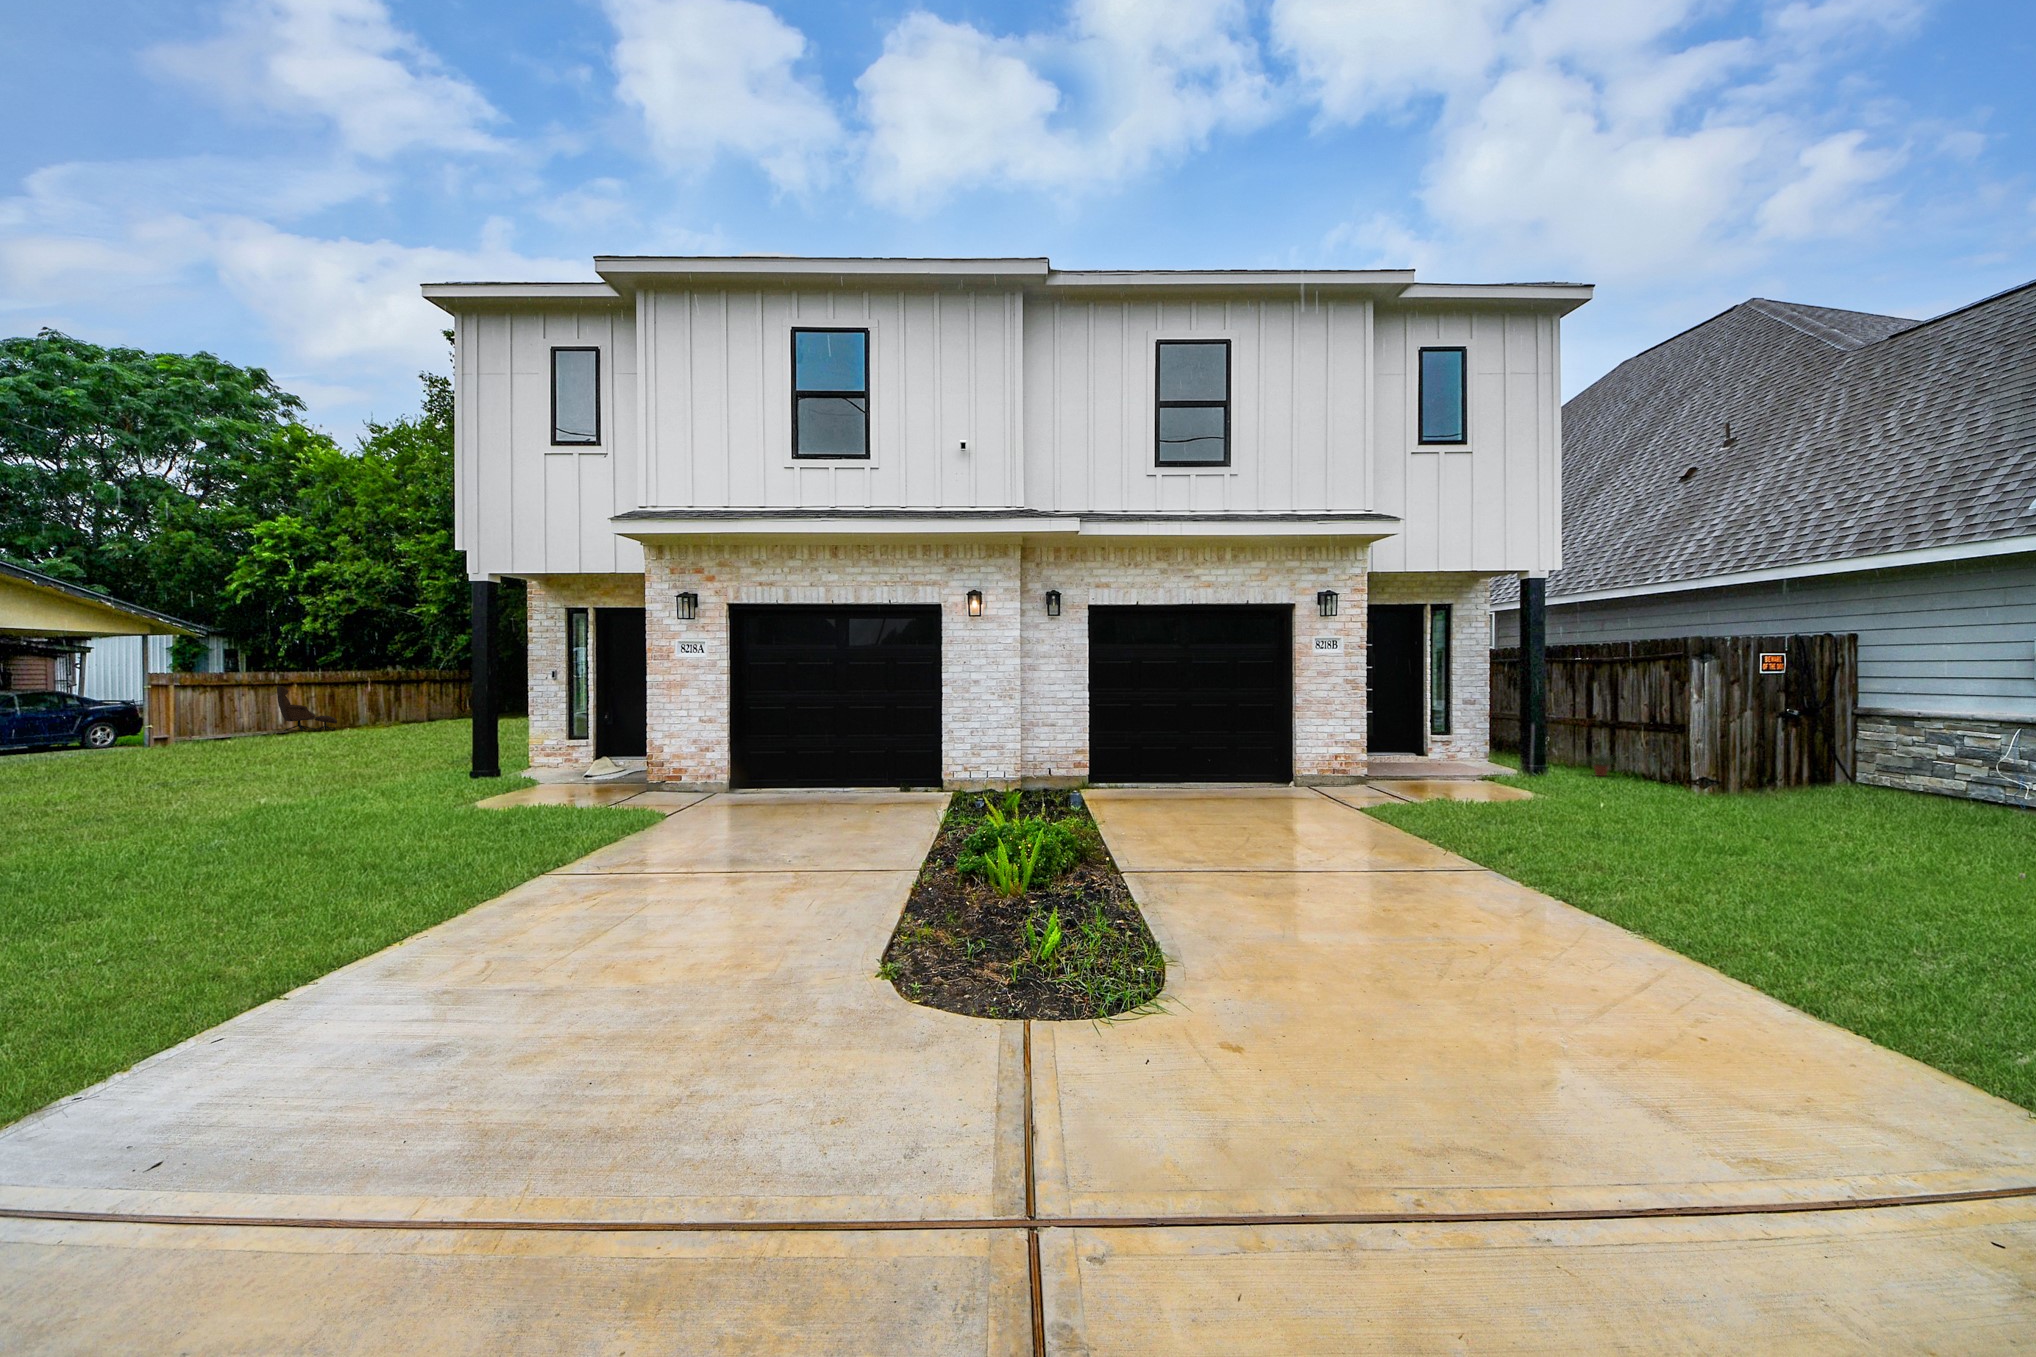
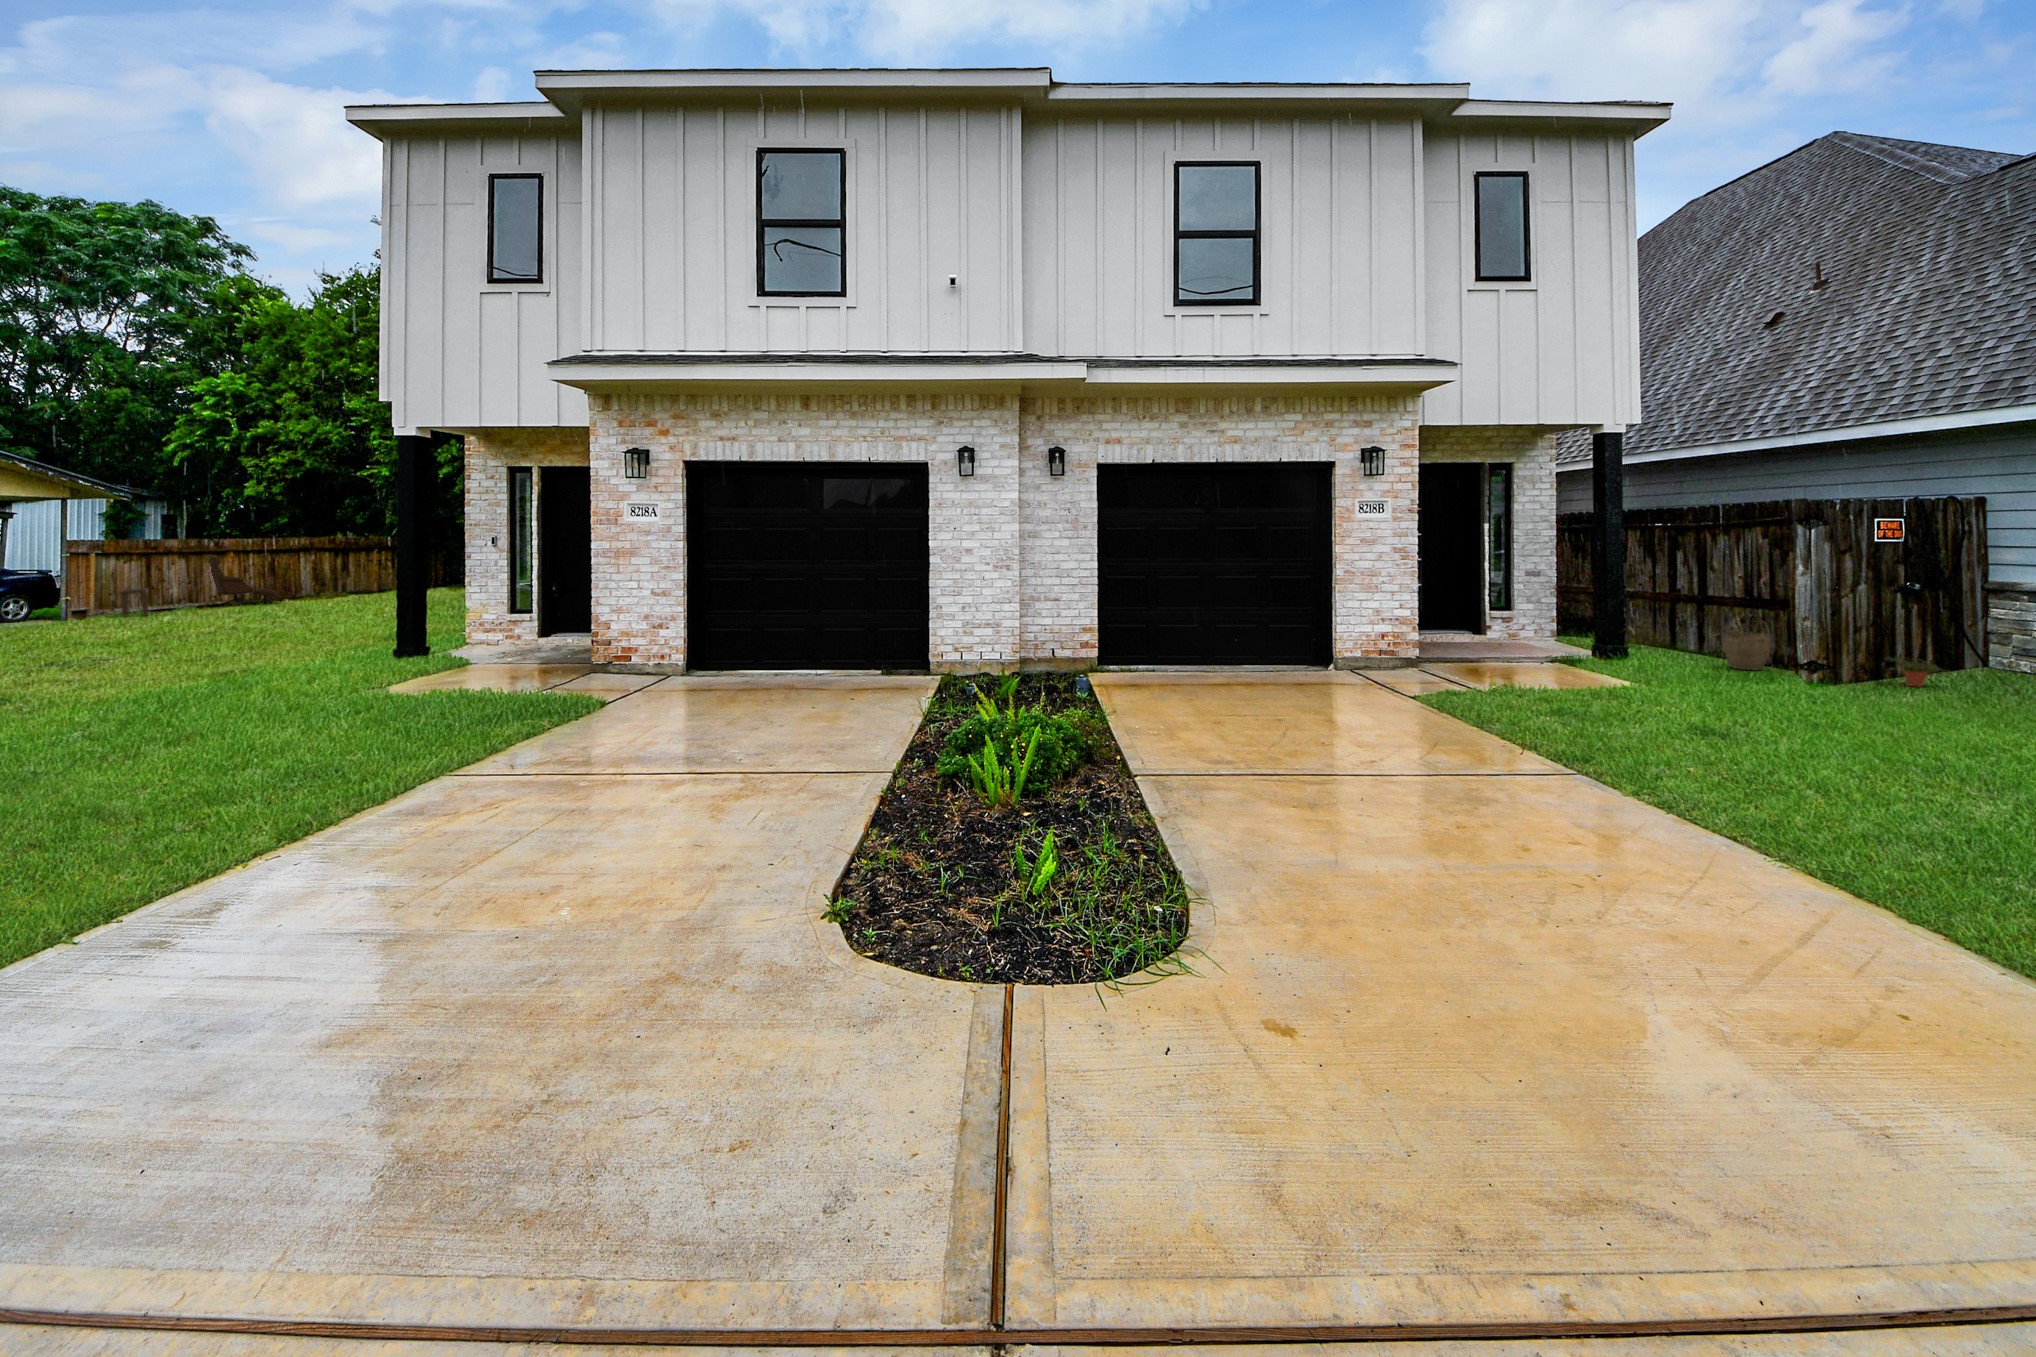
bench: none [198,715,224,741] -> present [119,588,148,616]
woven basket: none [1635,742,1675,786] -> present [1724,623,1772,670]
potted plant: present [1581,754,1618,776] -> present [1890,658,1941,687]

